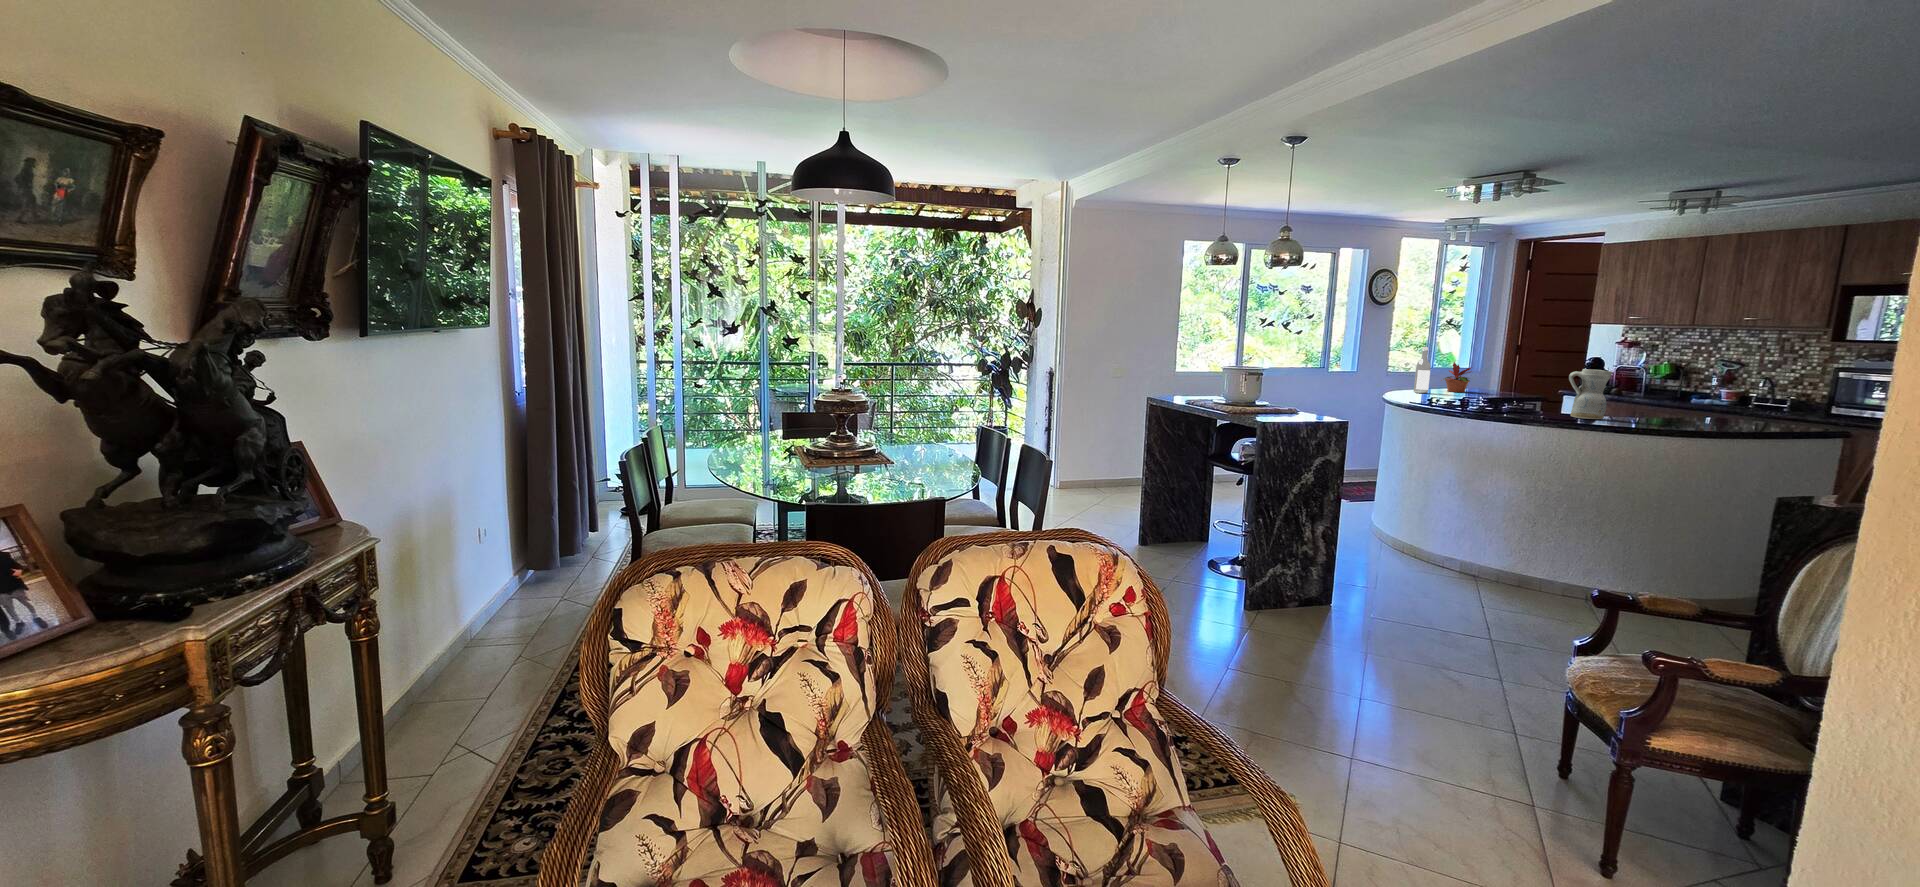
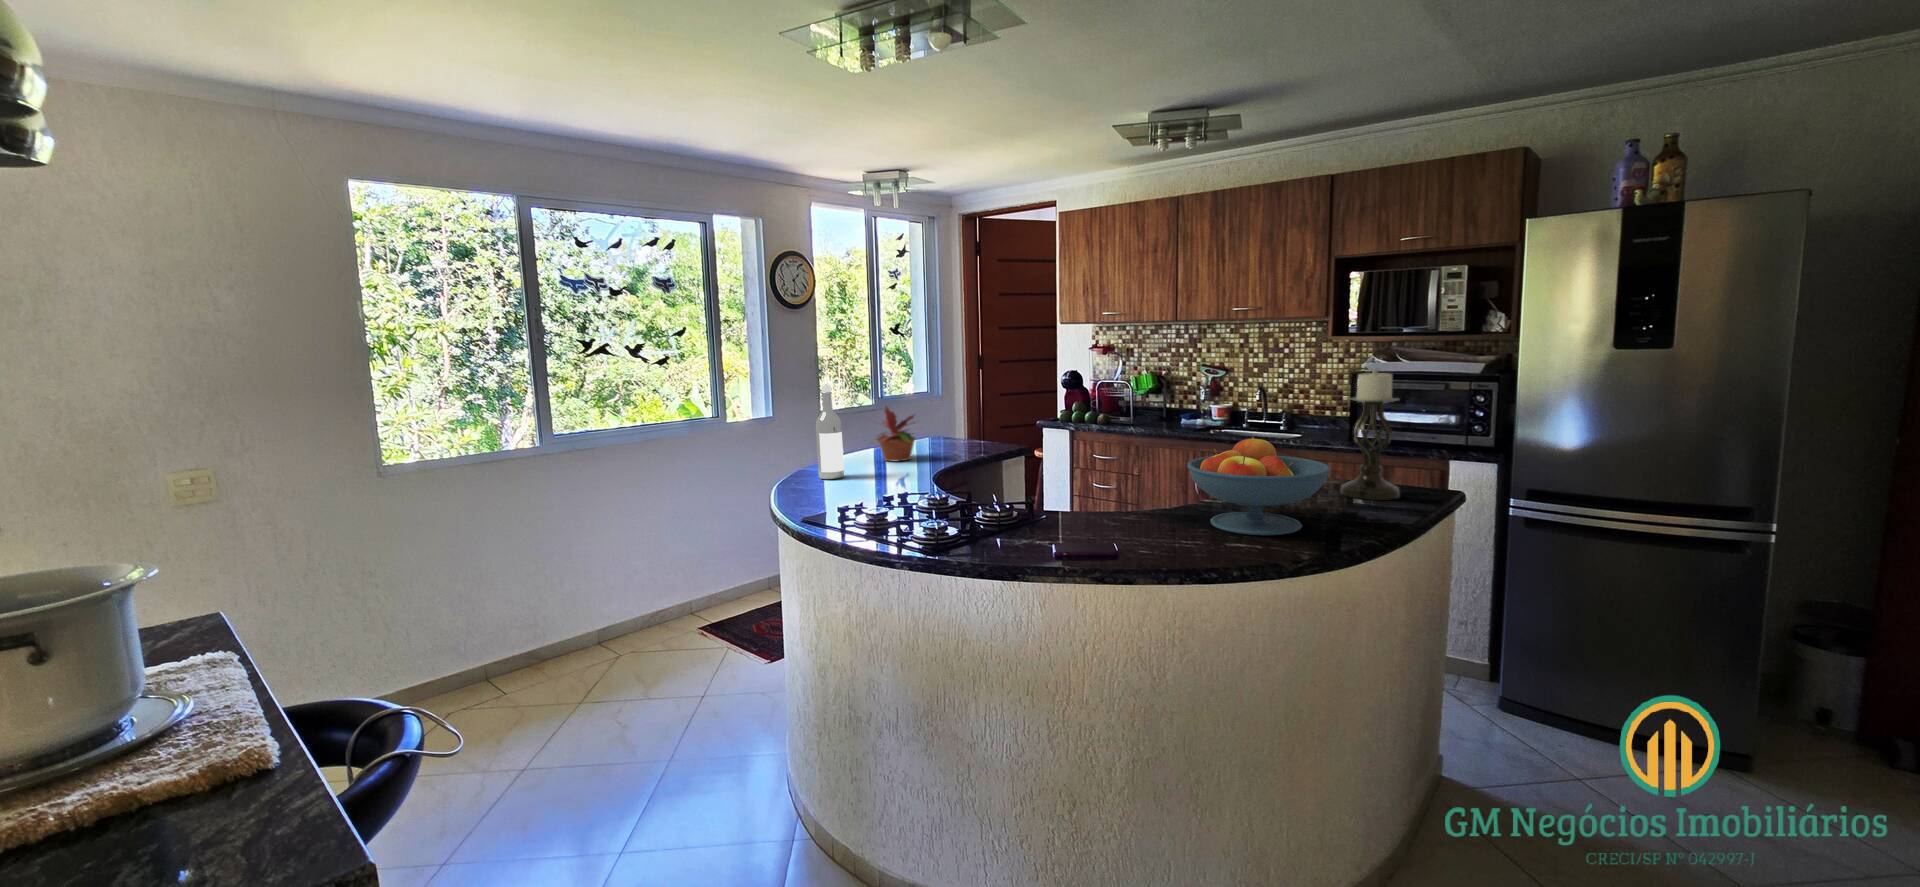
candle holder: none [1747,355,1795,426] -> present [1341,369,1400,500]
ceramic pitcher: present [1569,369,1613,419] -> none [1088,431,1168,551]
fruit bowl: none [1629,382,1714,424] -> present [1187,437,1331,535]

